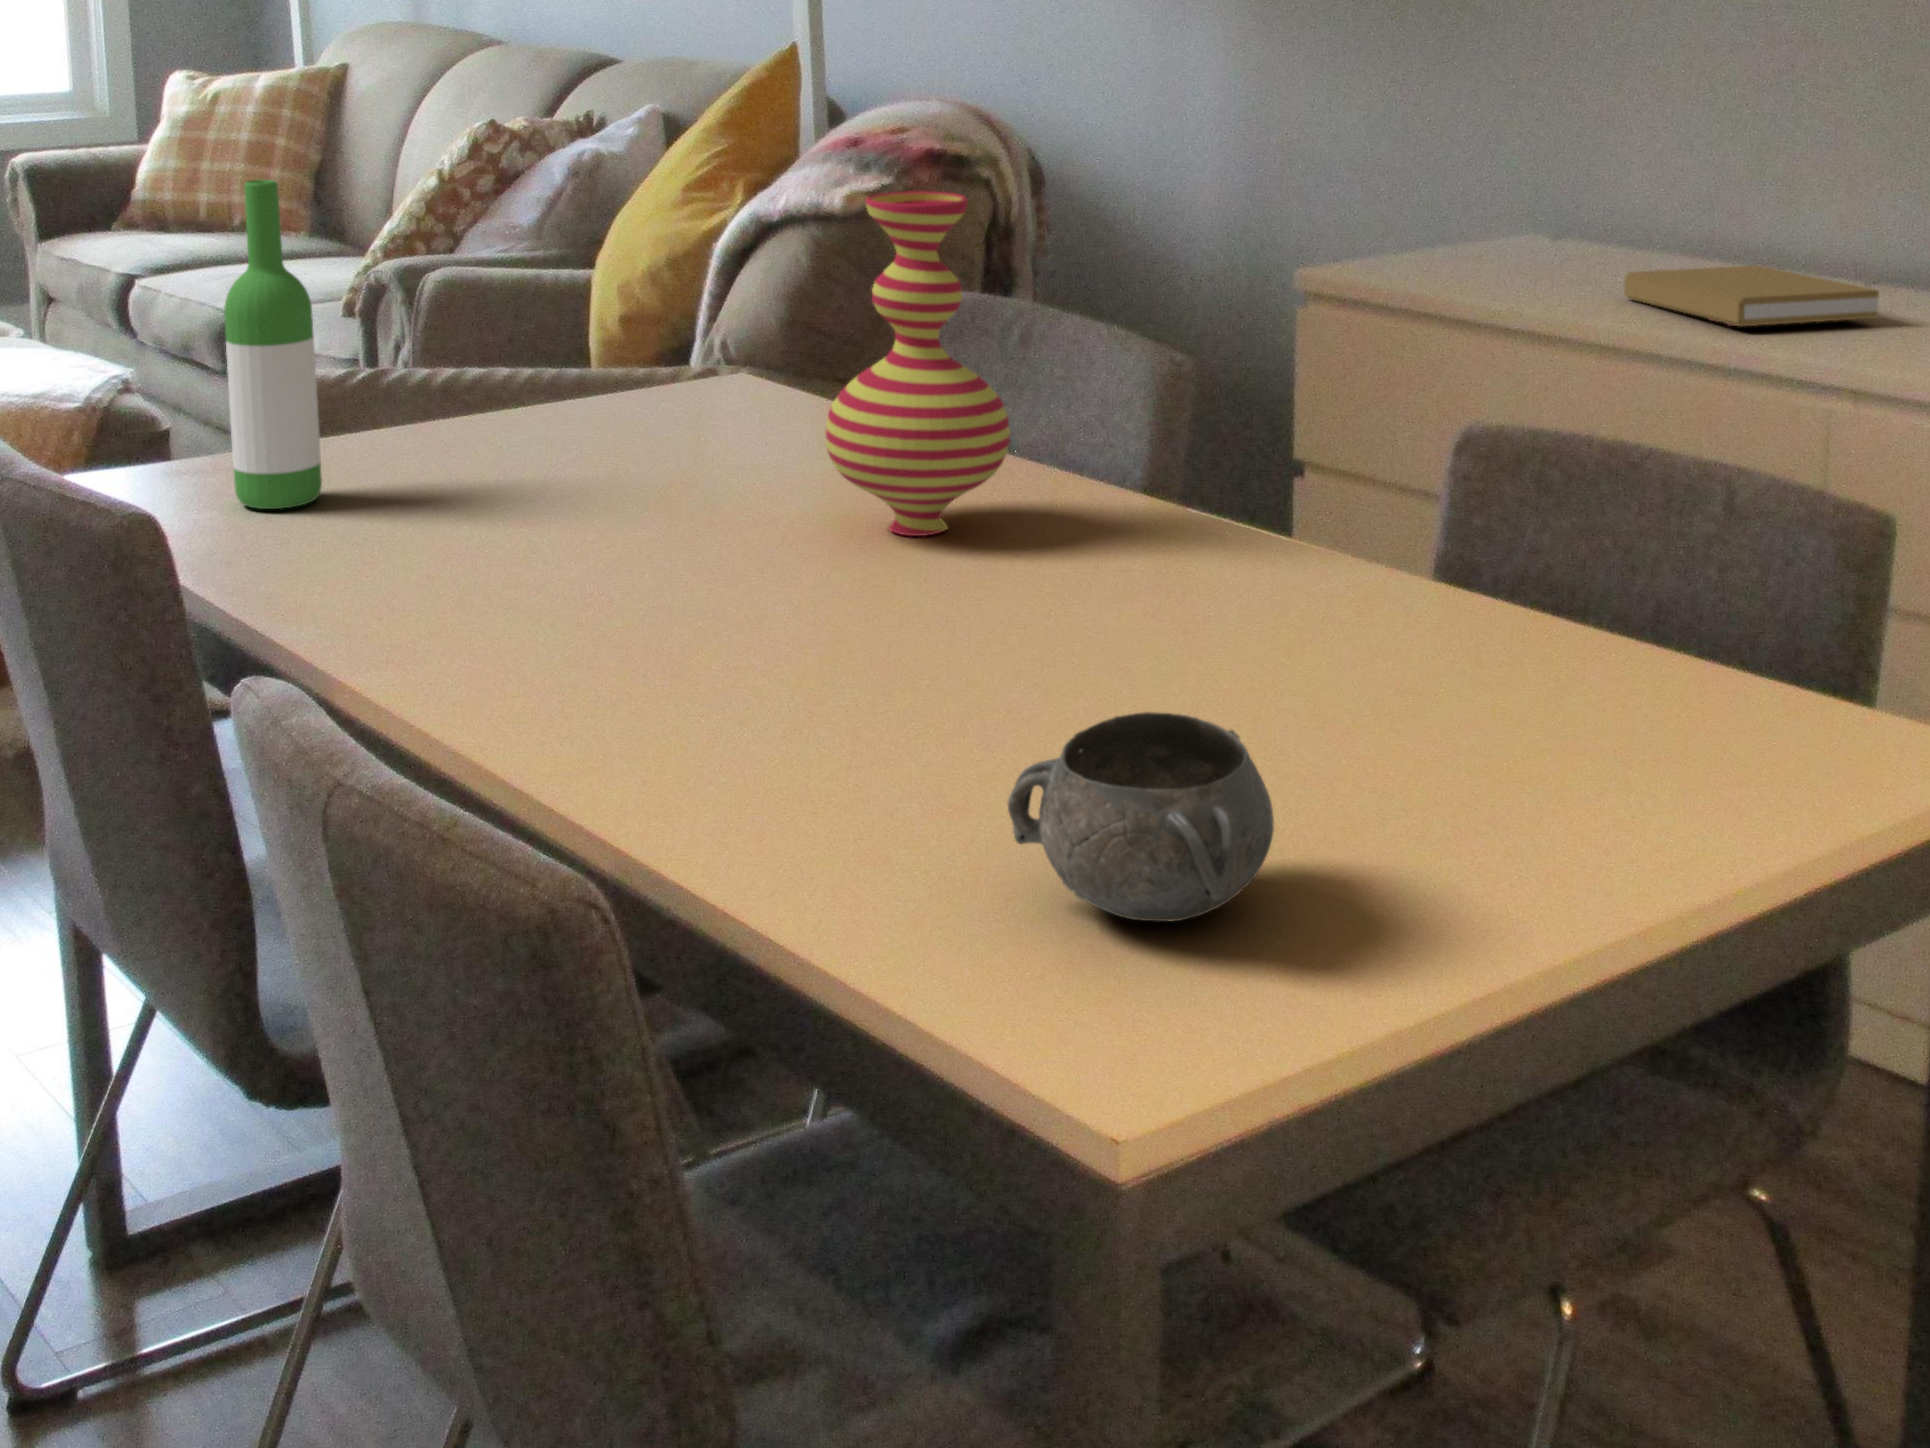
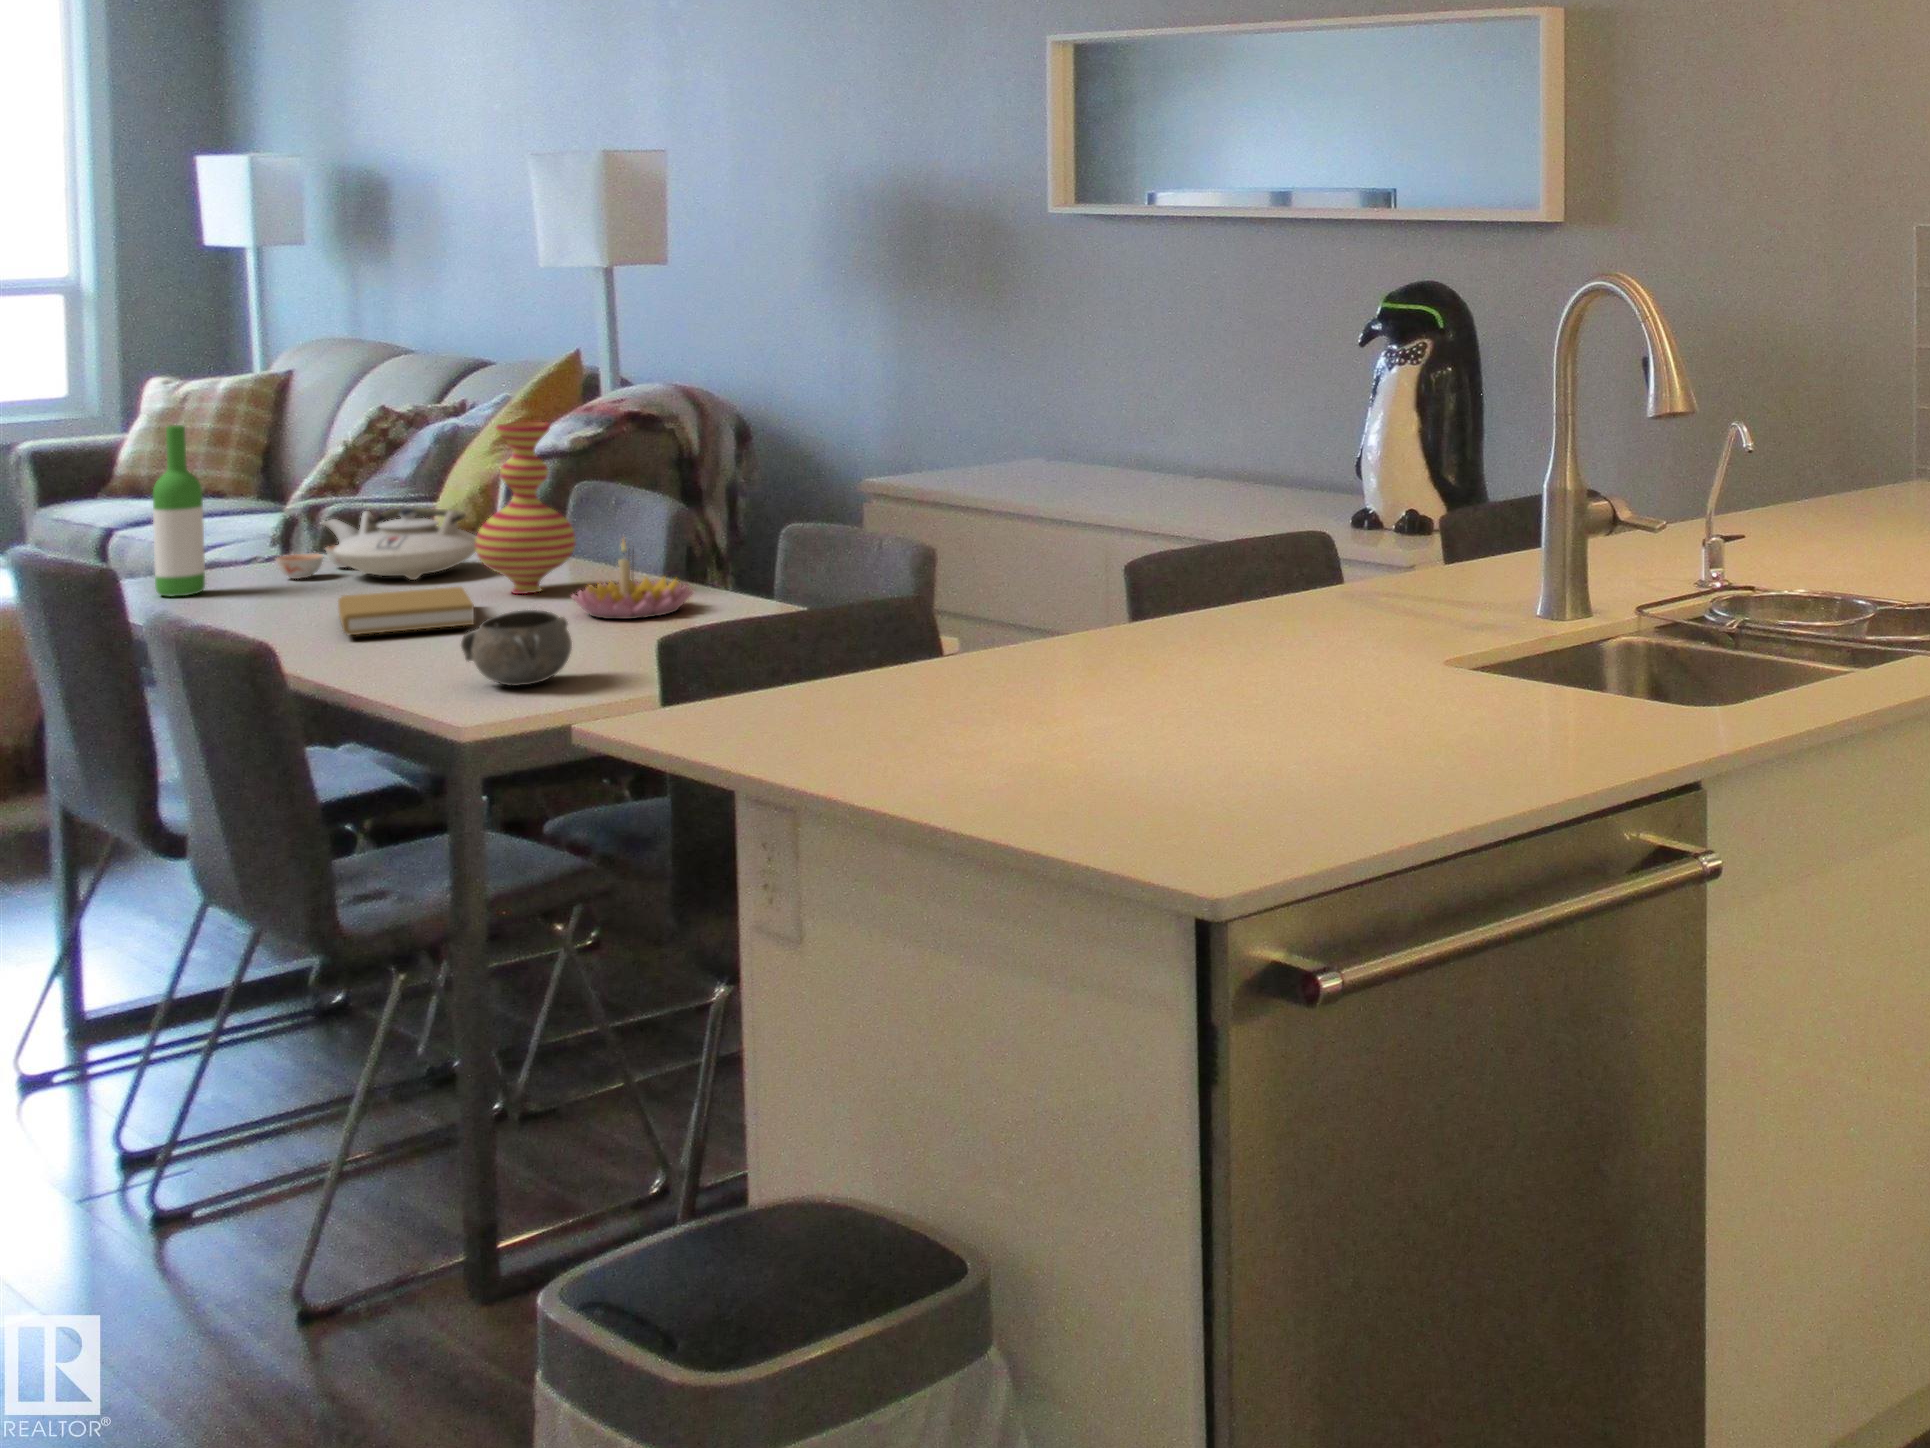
book: present [1624,265,1879,326] -> present [338,587,474,635]
teapot: none [436,335,794,483] -> present [276,508,476,580]
candle holder: none [1061,450,1308,635] -> present [571,540,694,619]

